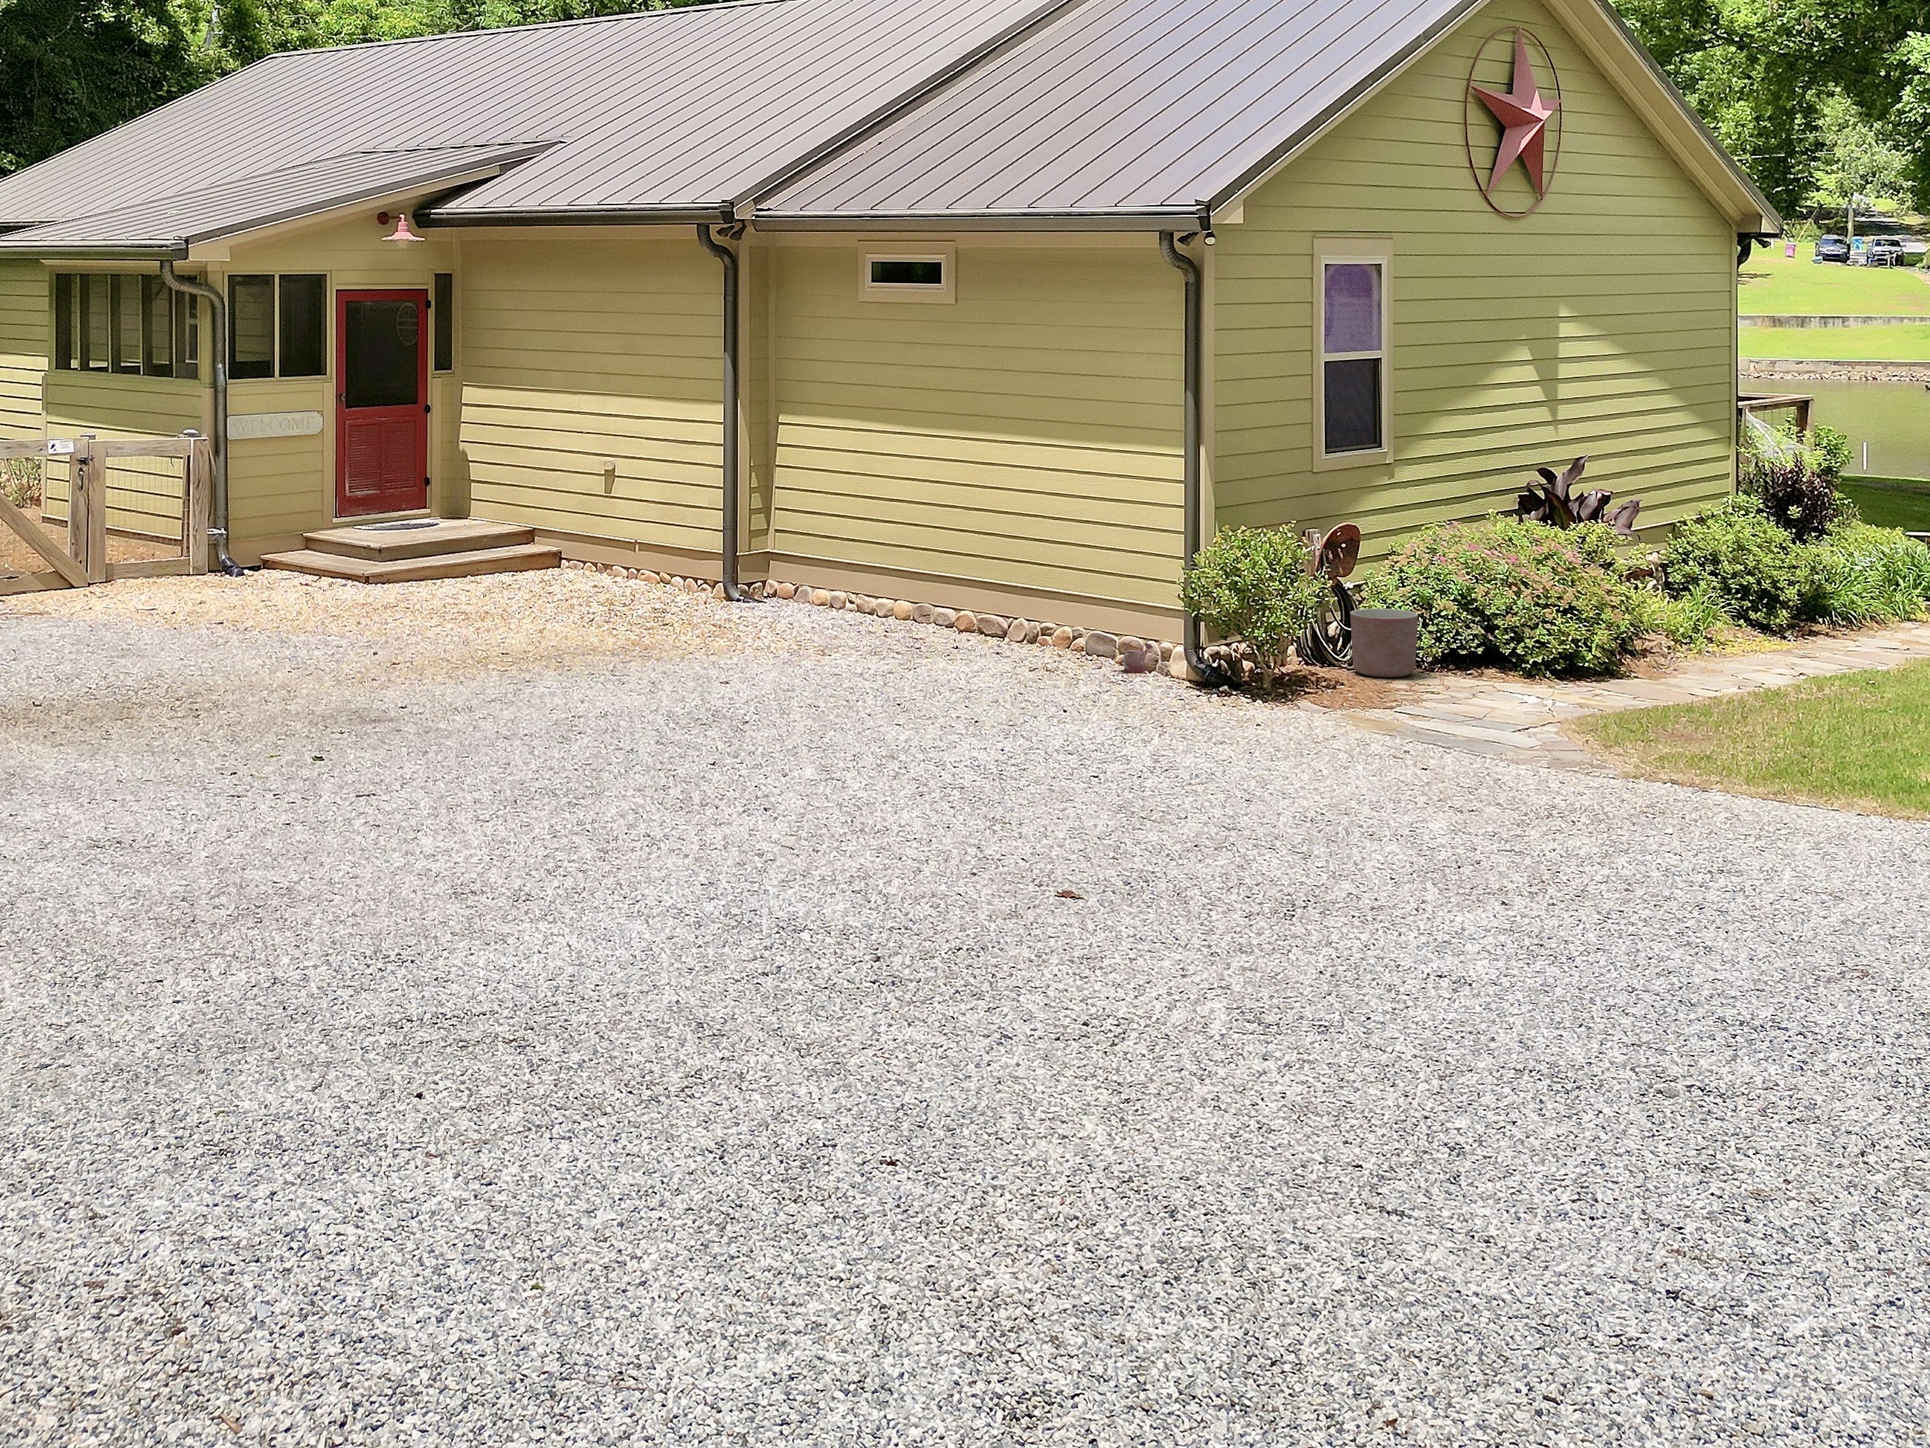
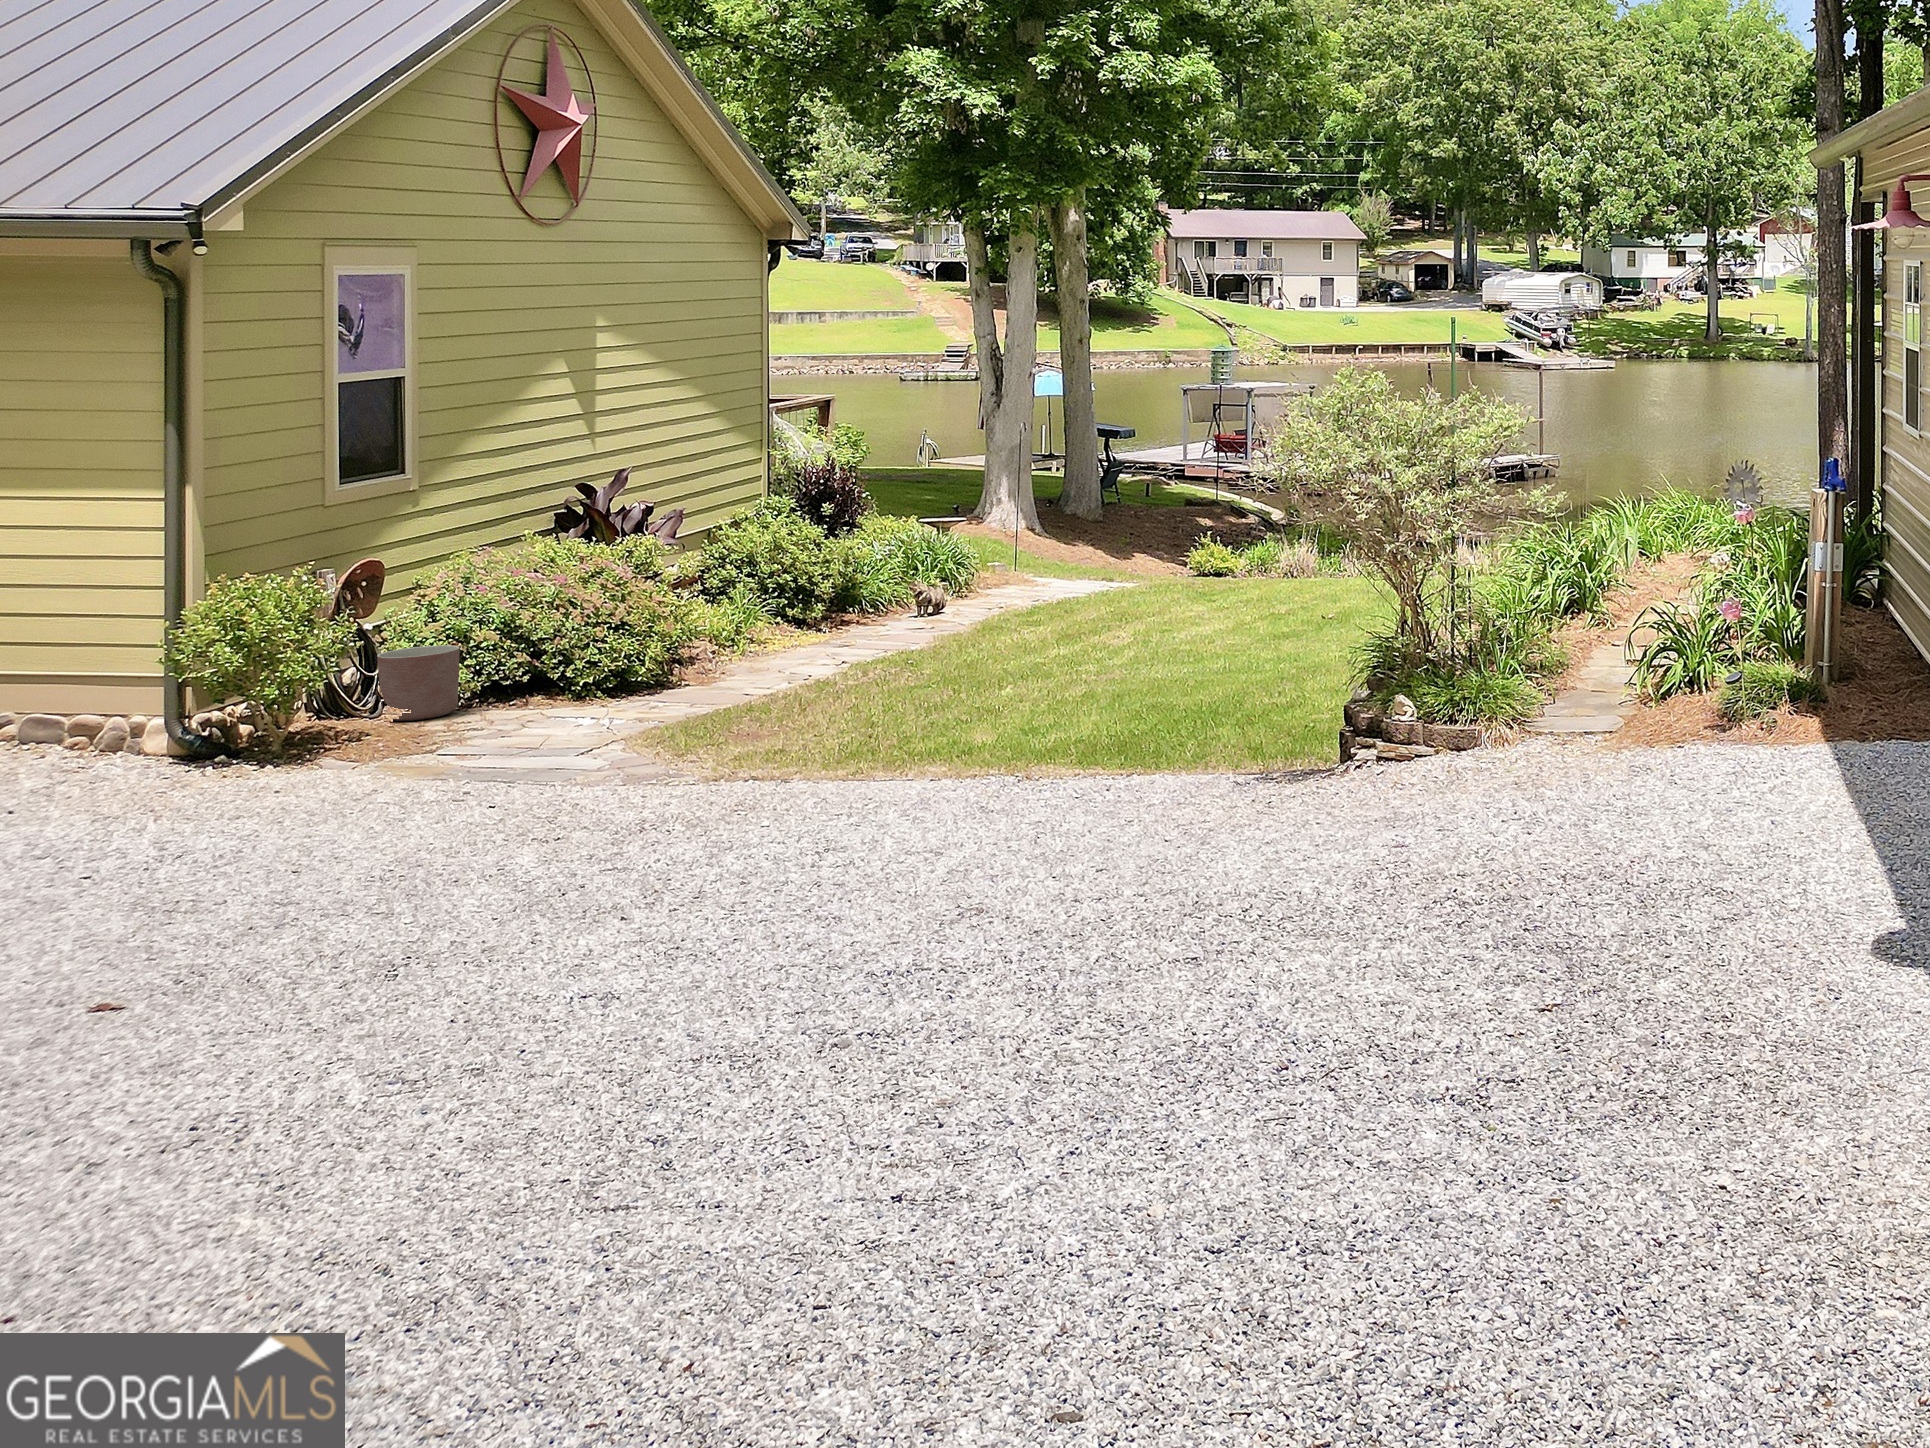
watering can: present [1122,640,1153,673] -> none [71,727,112,767]

